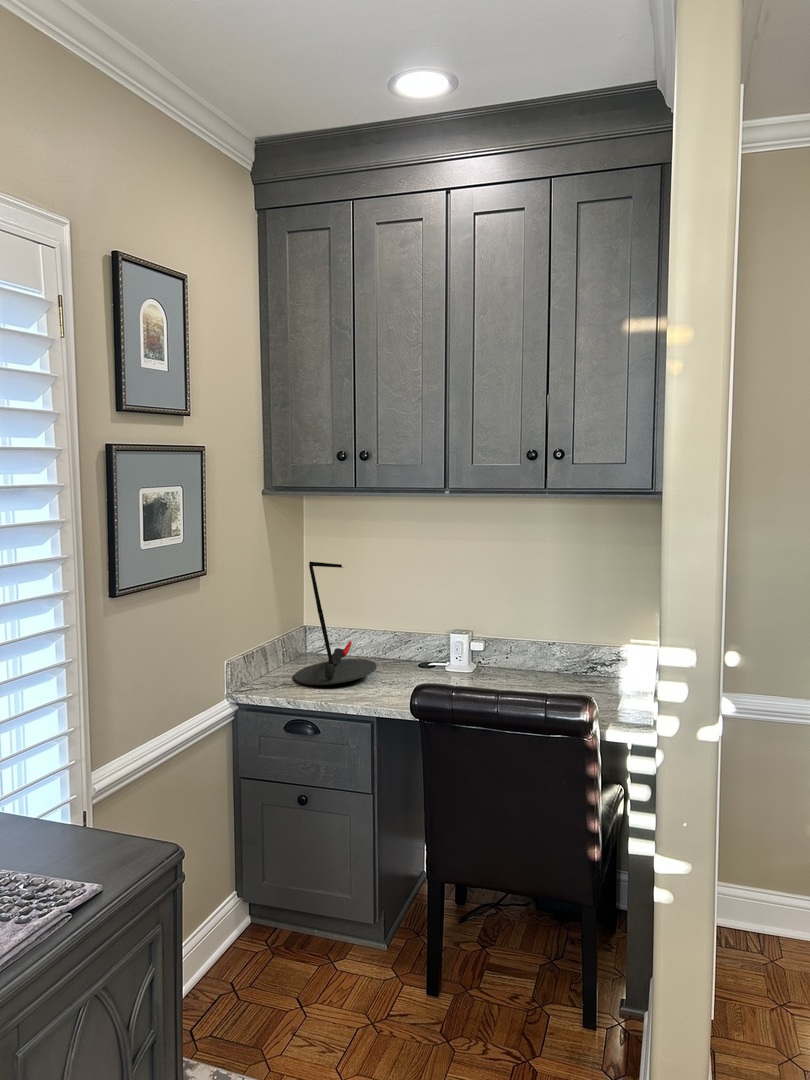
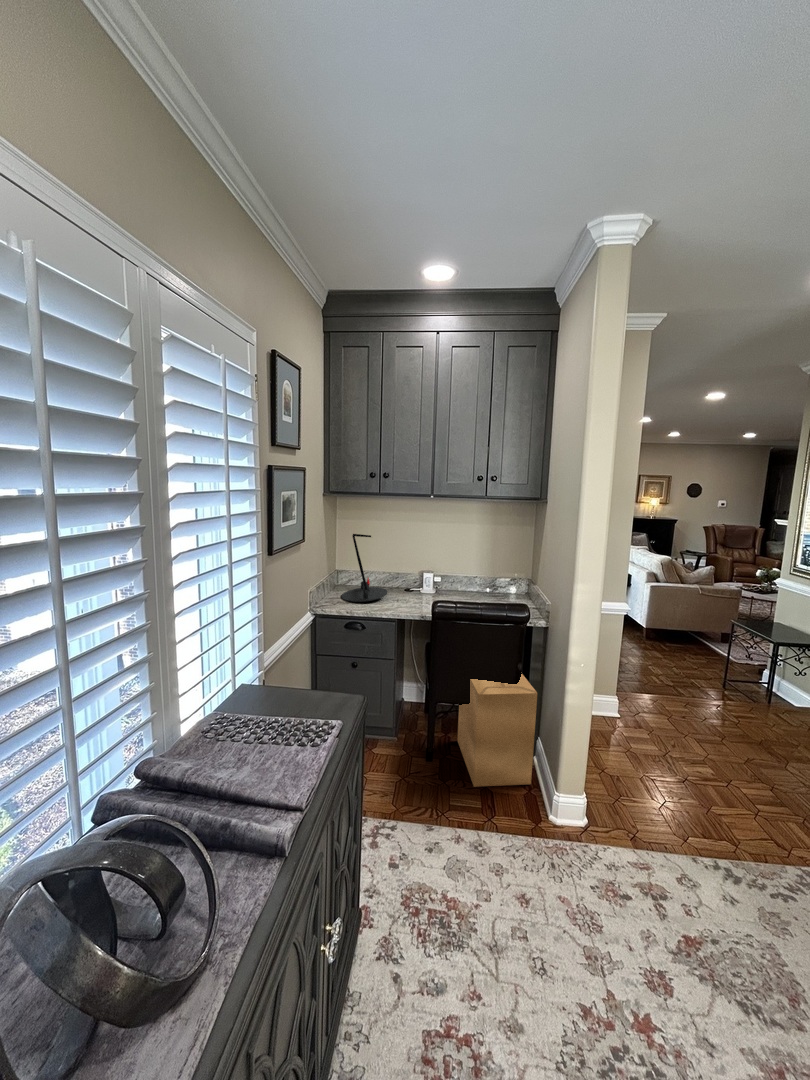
cardboard box: none [501,804,624,1063] -> present [458,674,538,787]

